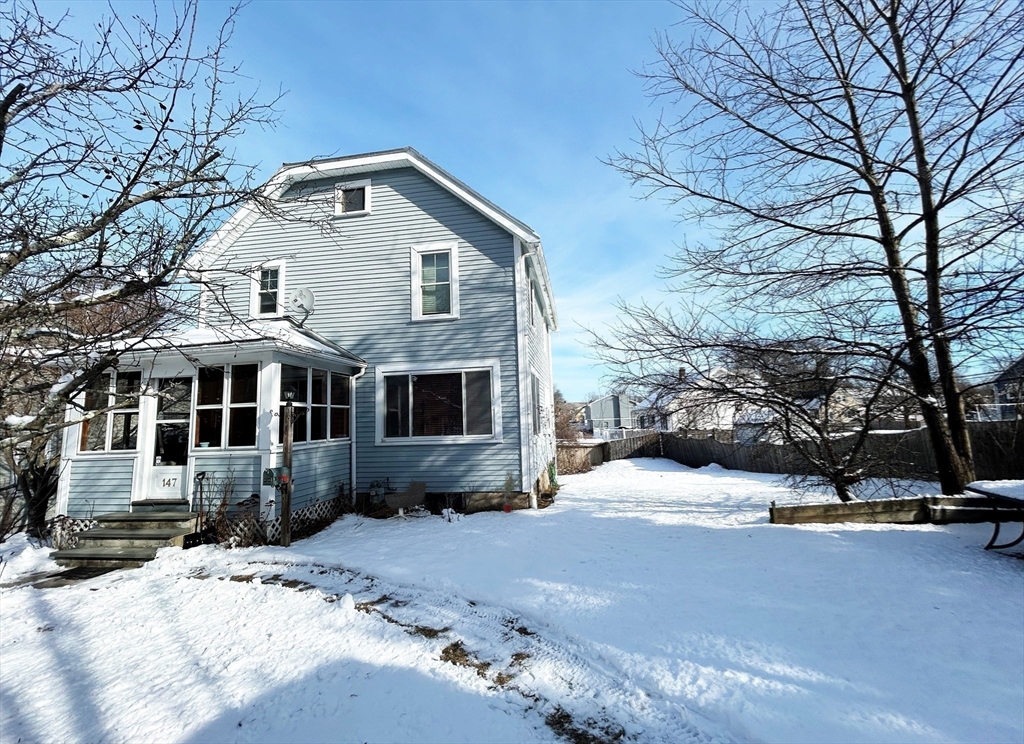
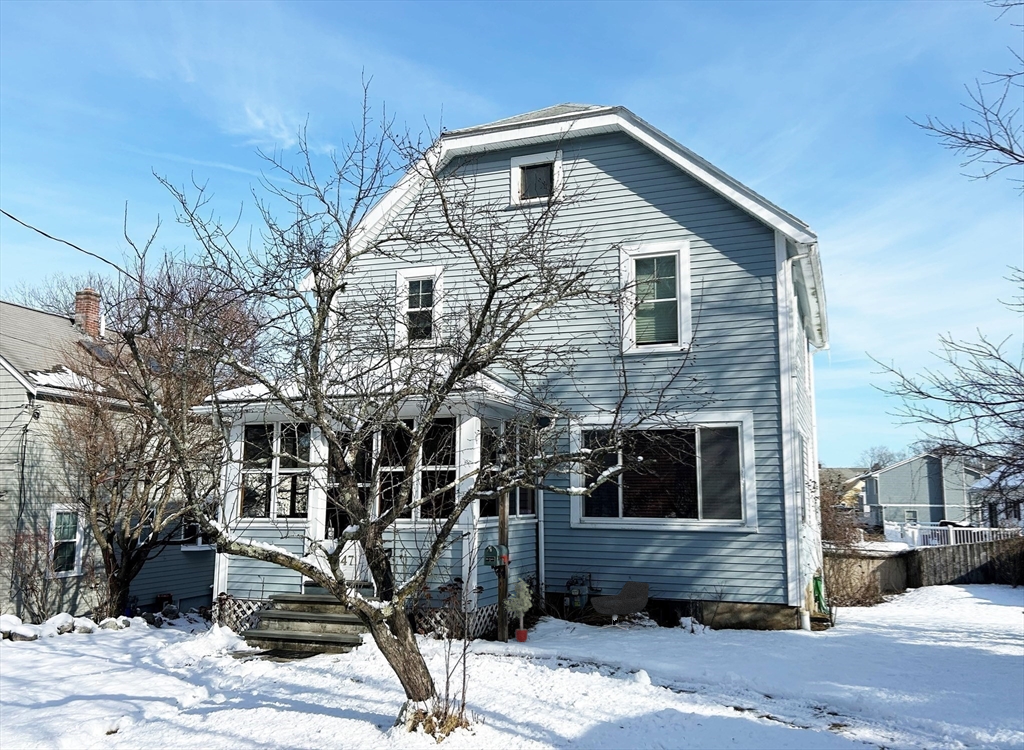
potted tree: present [492,471,522,512] -> present [504,578,533,642]

